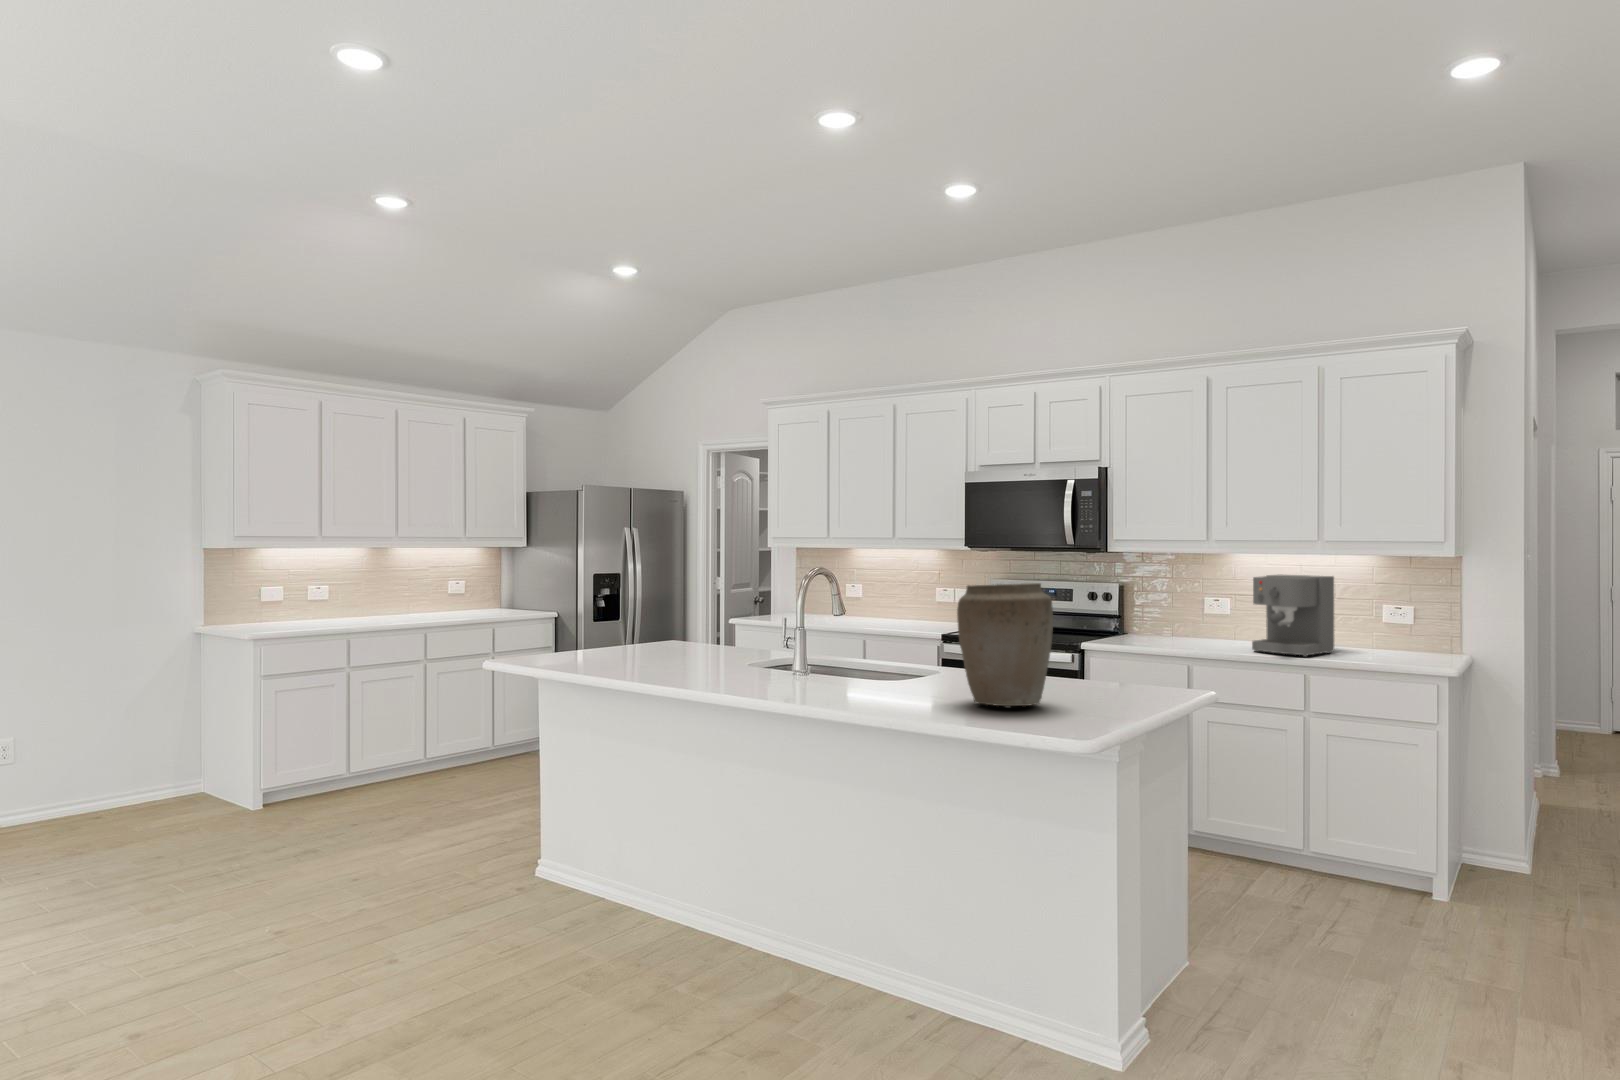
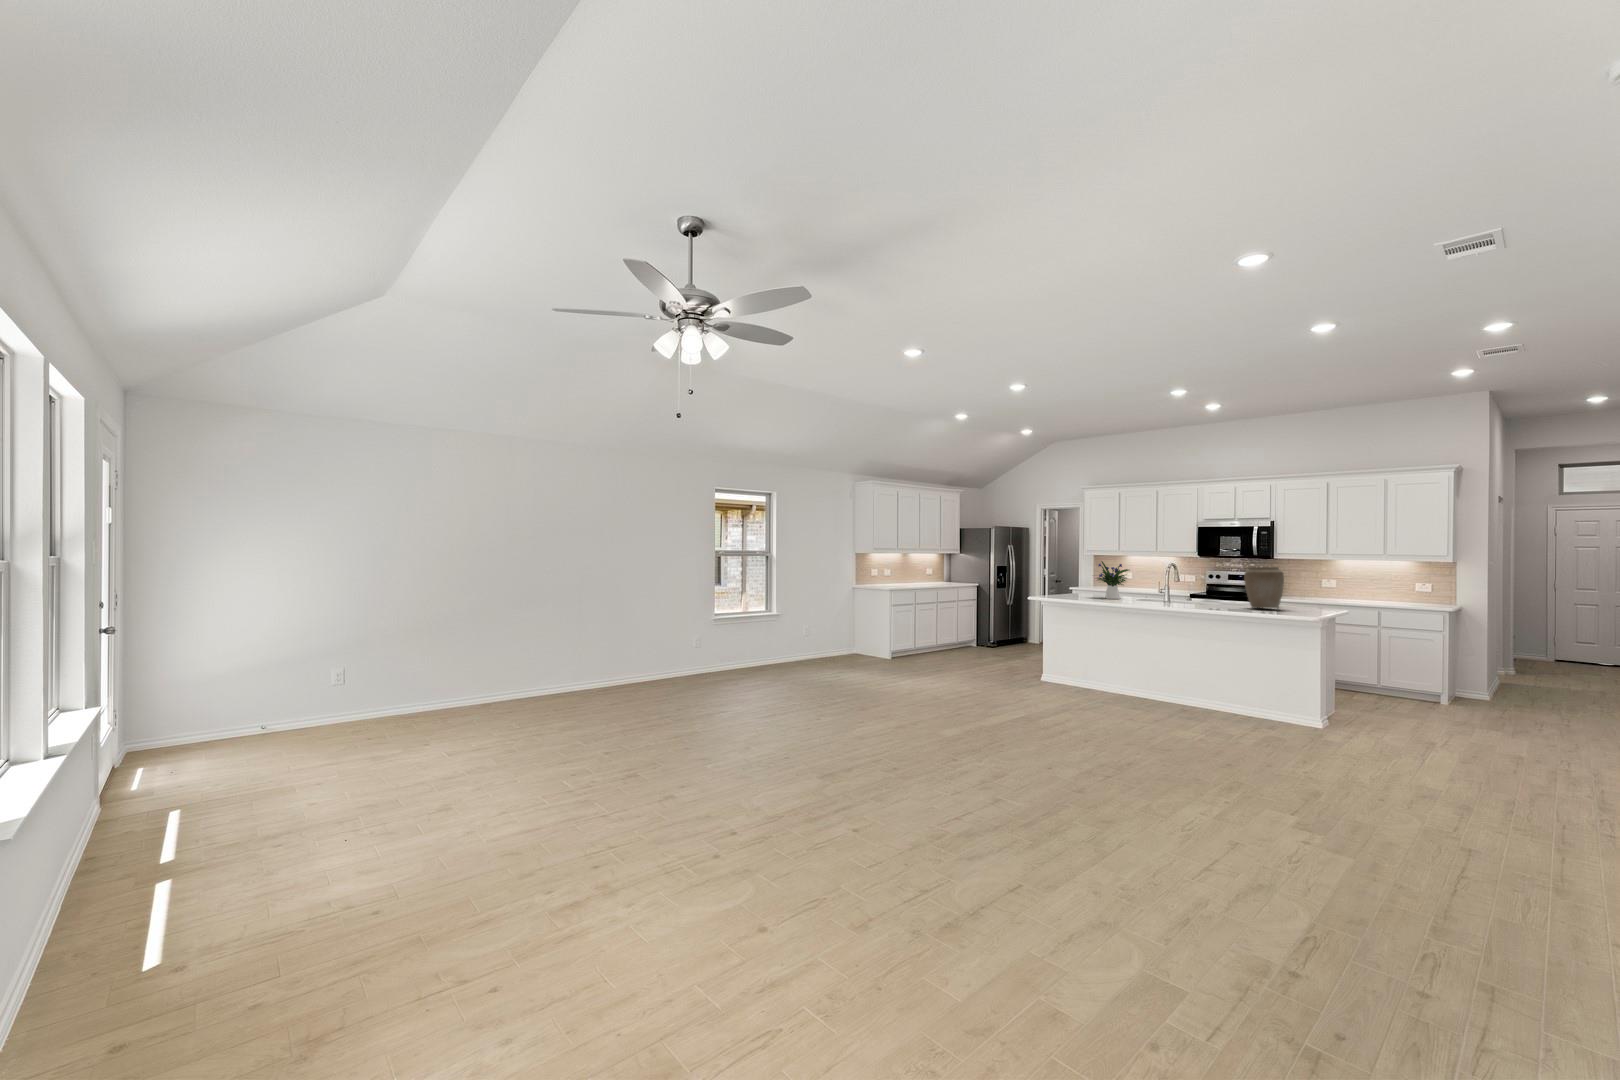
flower arrangement: none [645,568,740,670] -> present [1097,562,1129,599]
coffee maker: present [1252,575,1334,657] -> none [1351,569,1392,604]

